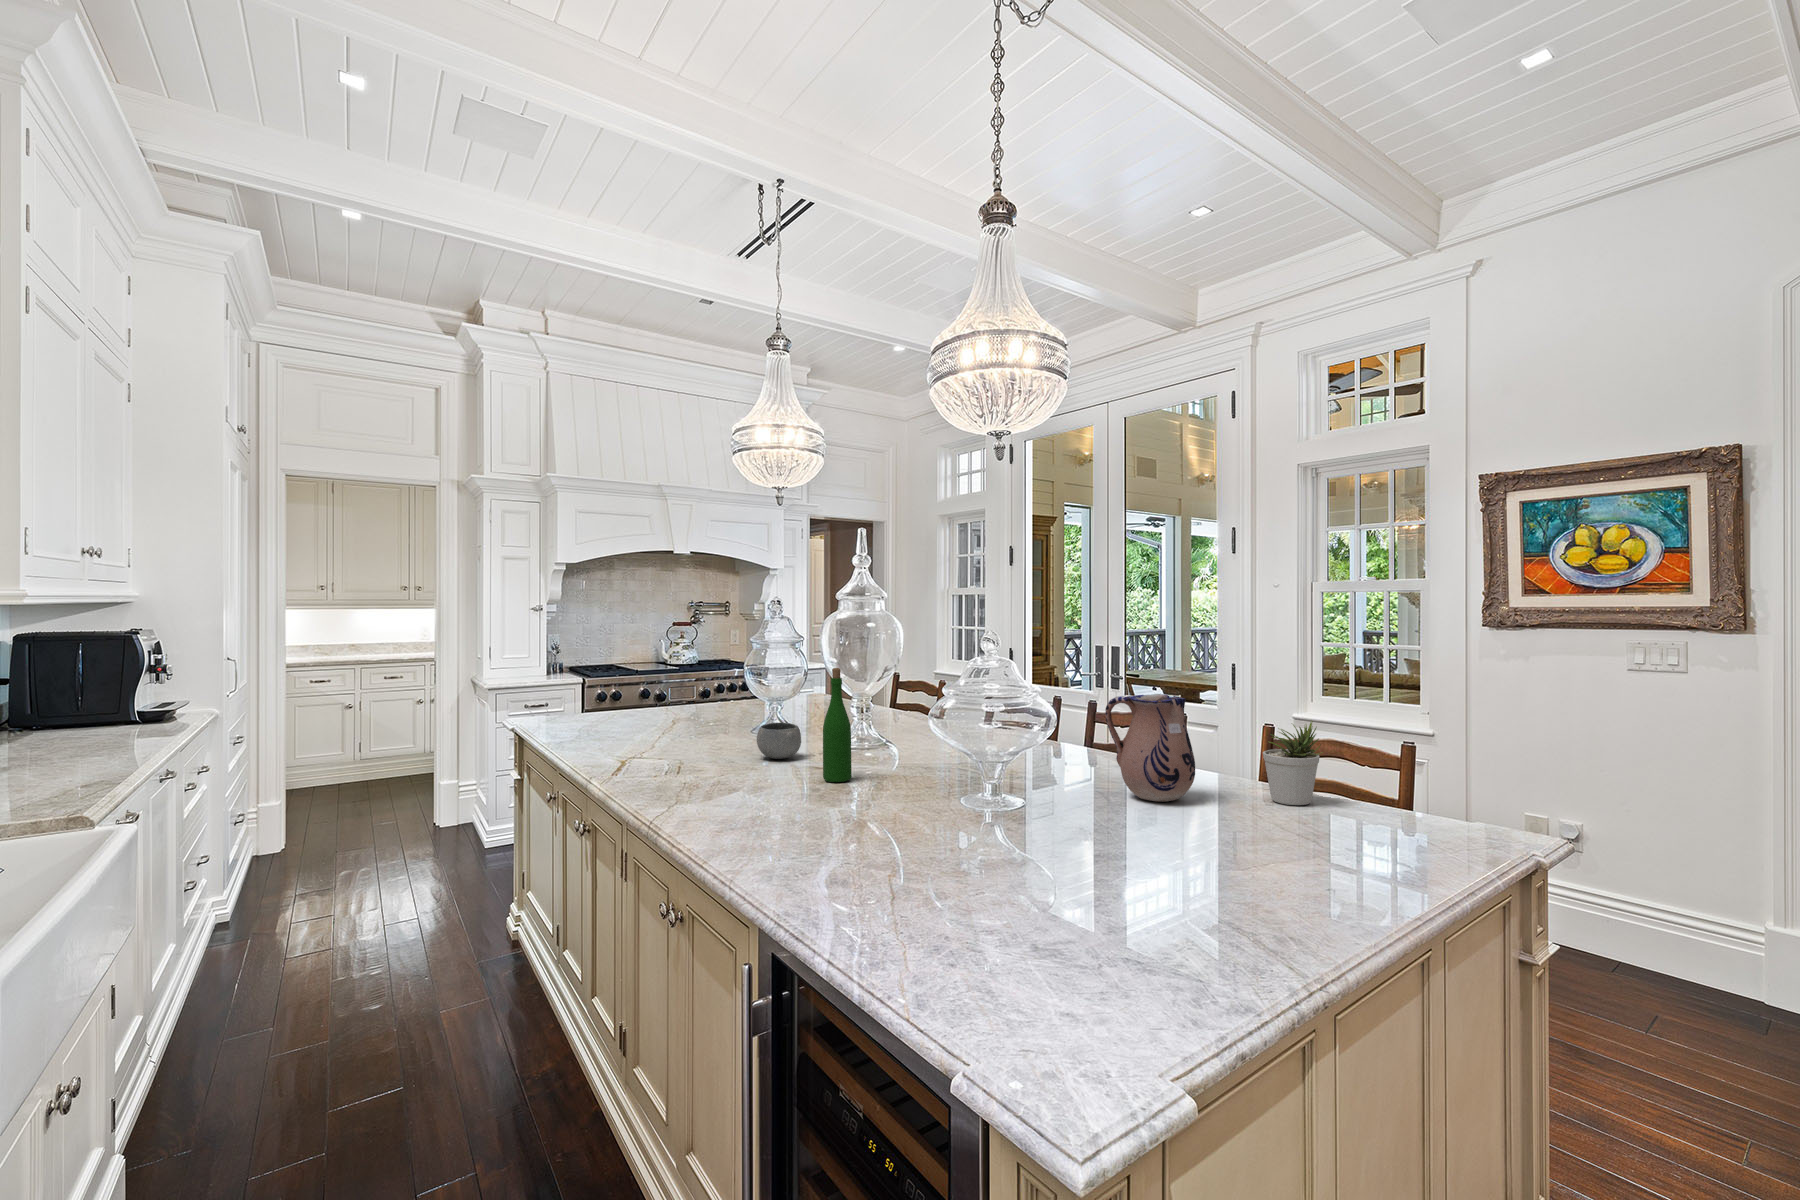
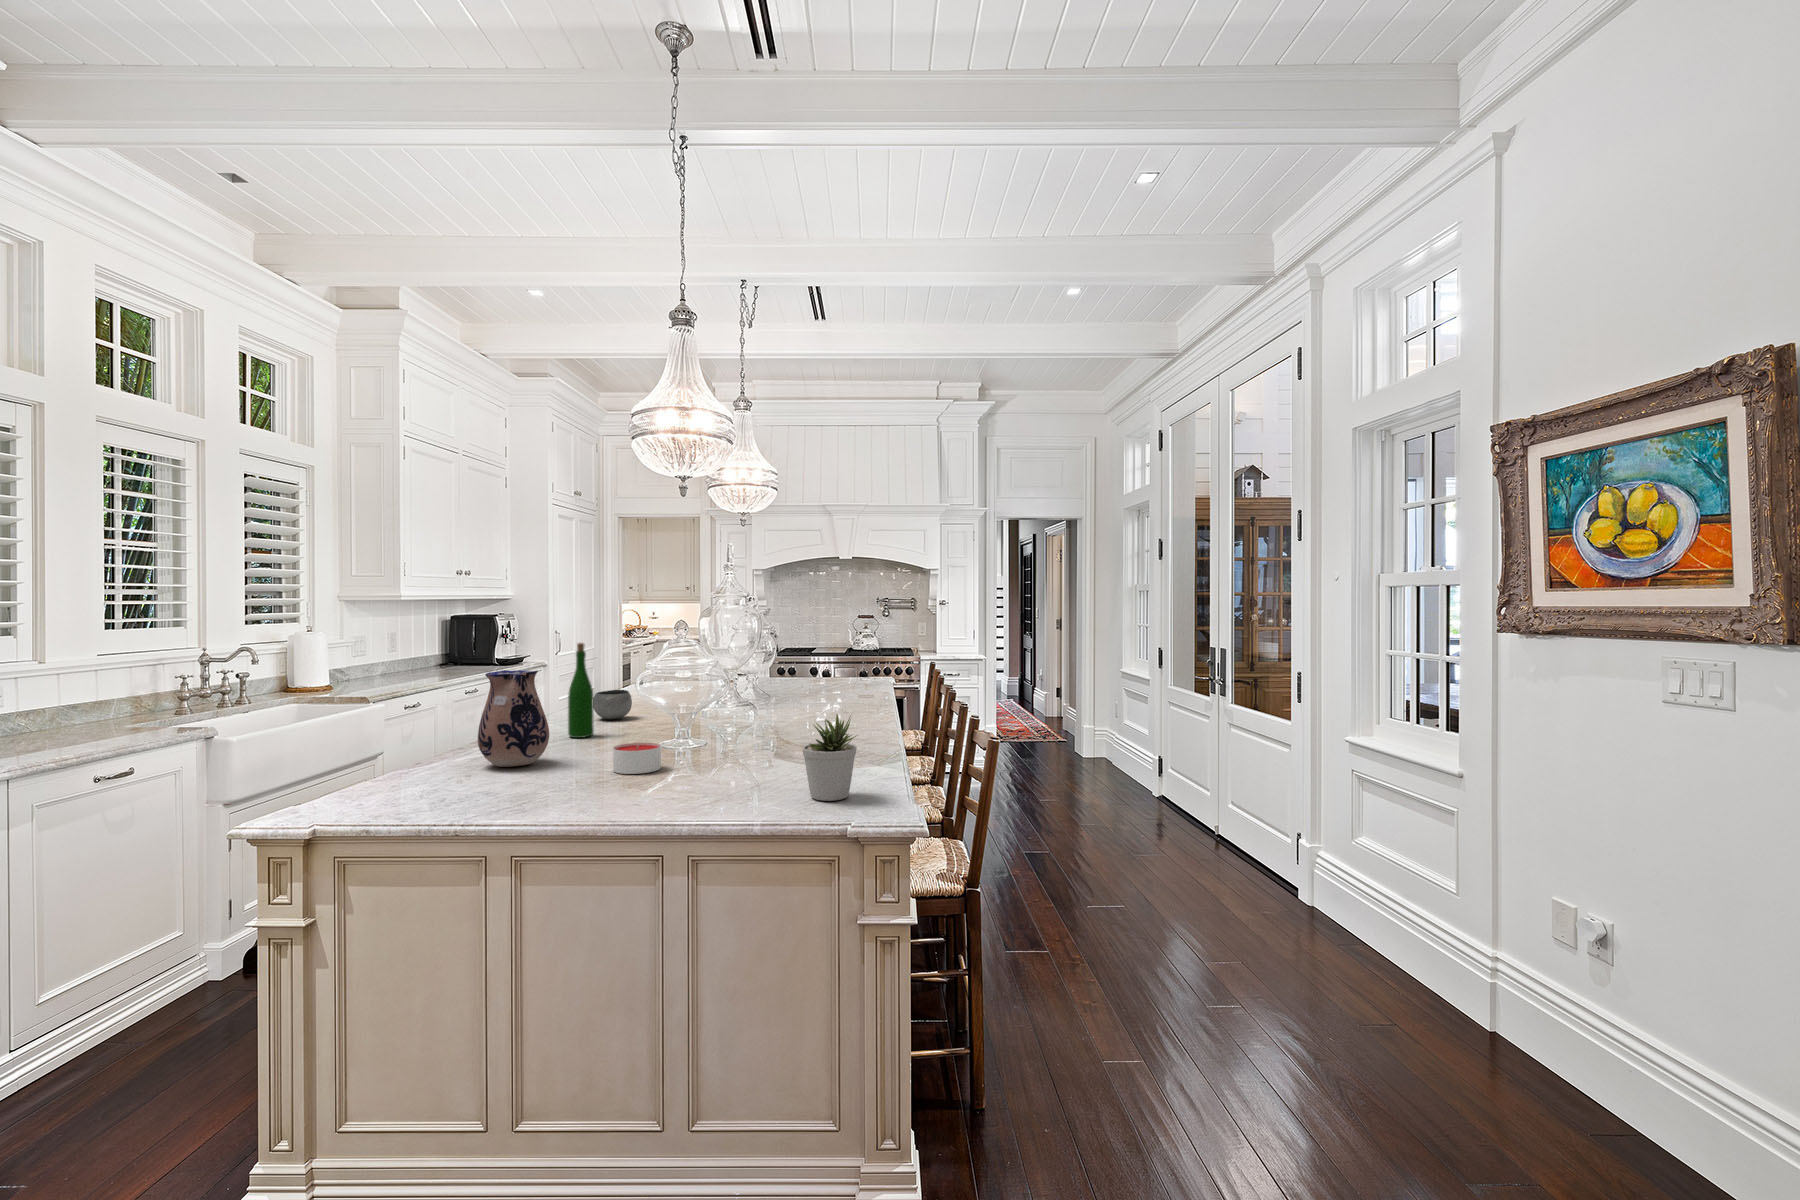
ceramic pitcher: present [1105,694,1195,802] -> present [478,670,549,767]
candle: none [1022,773,1073,809] -> present [613,743,661,774]

